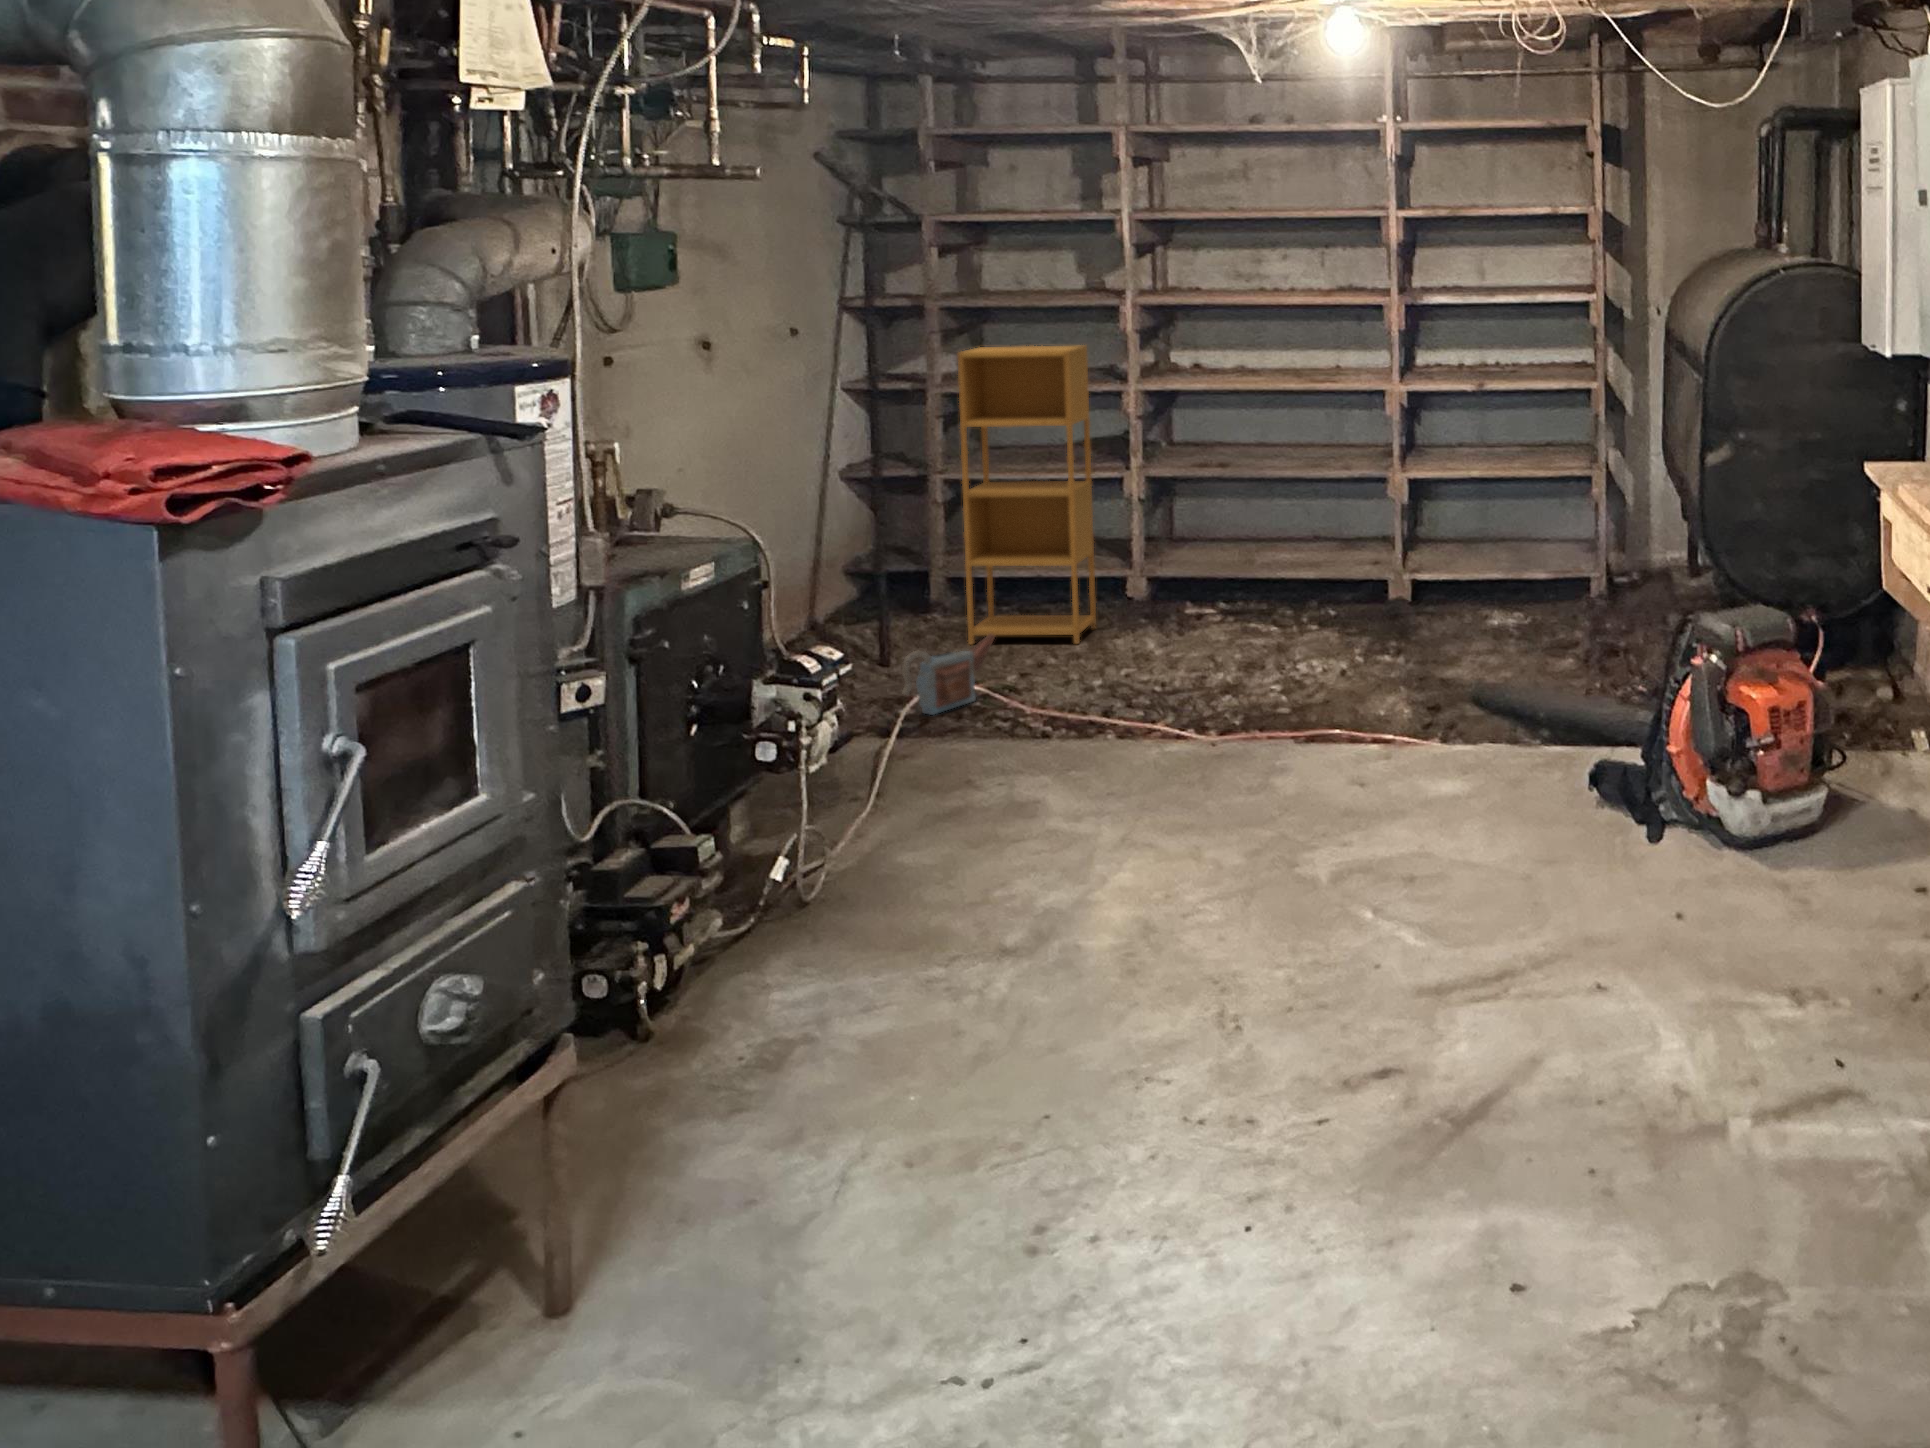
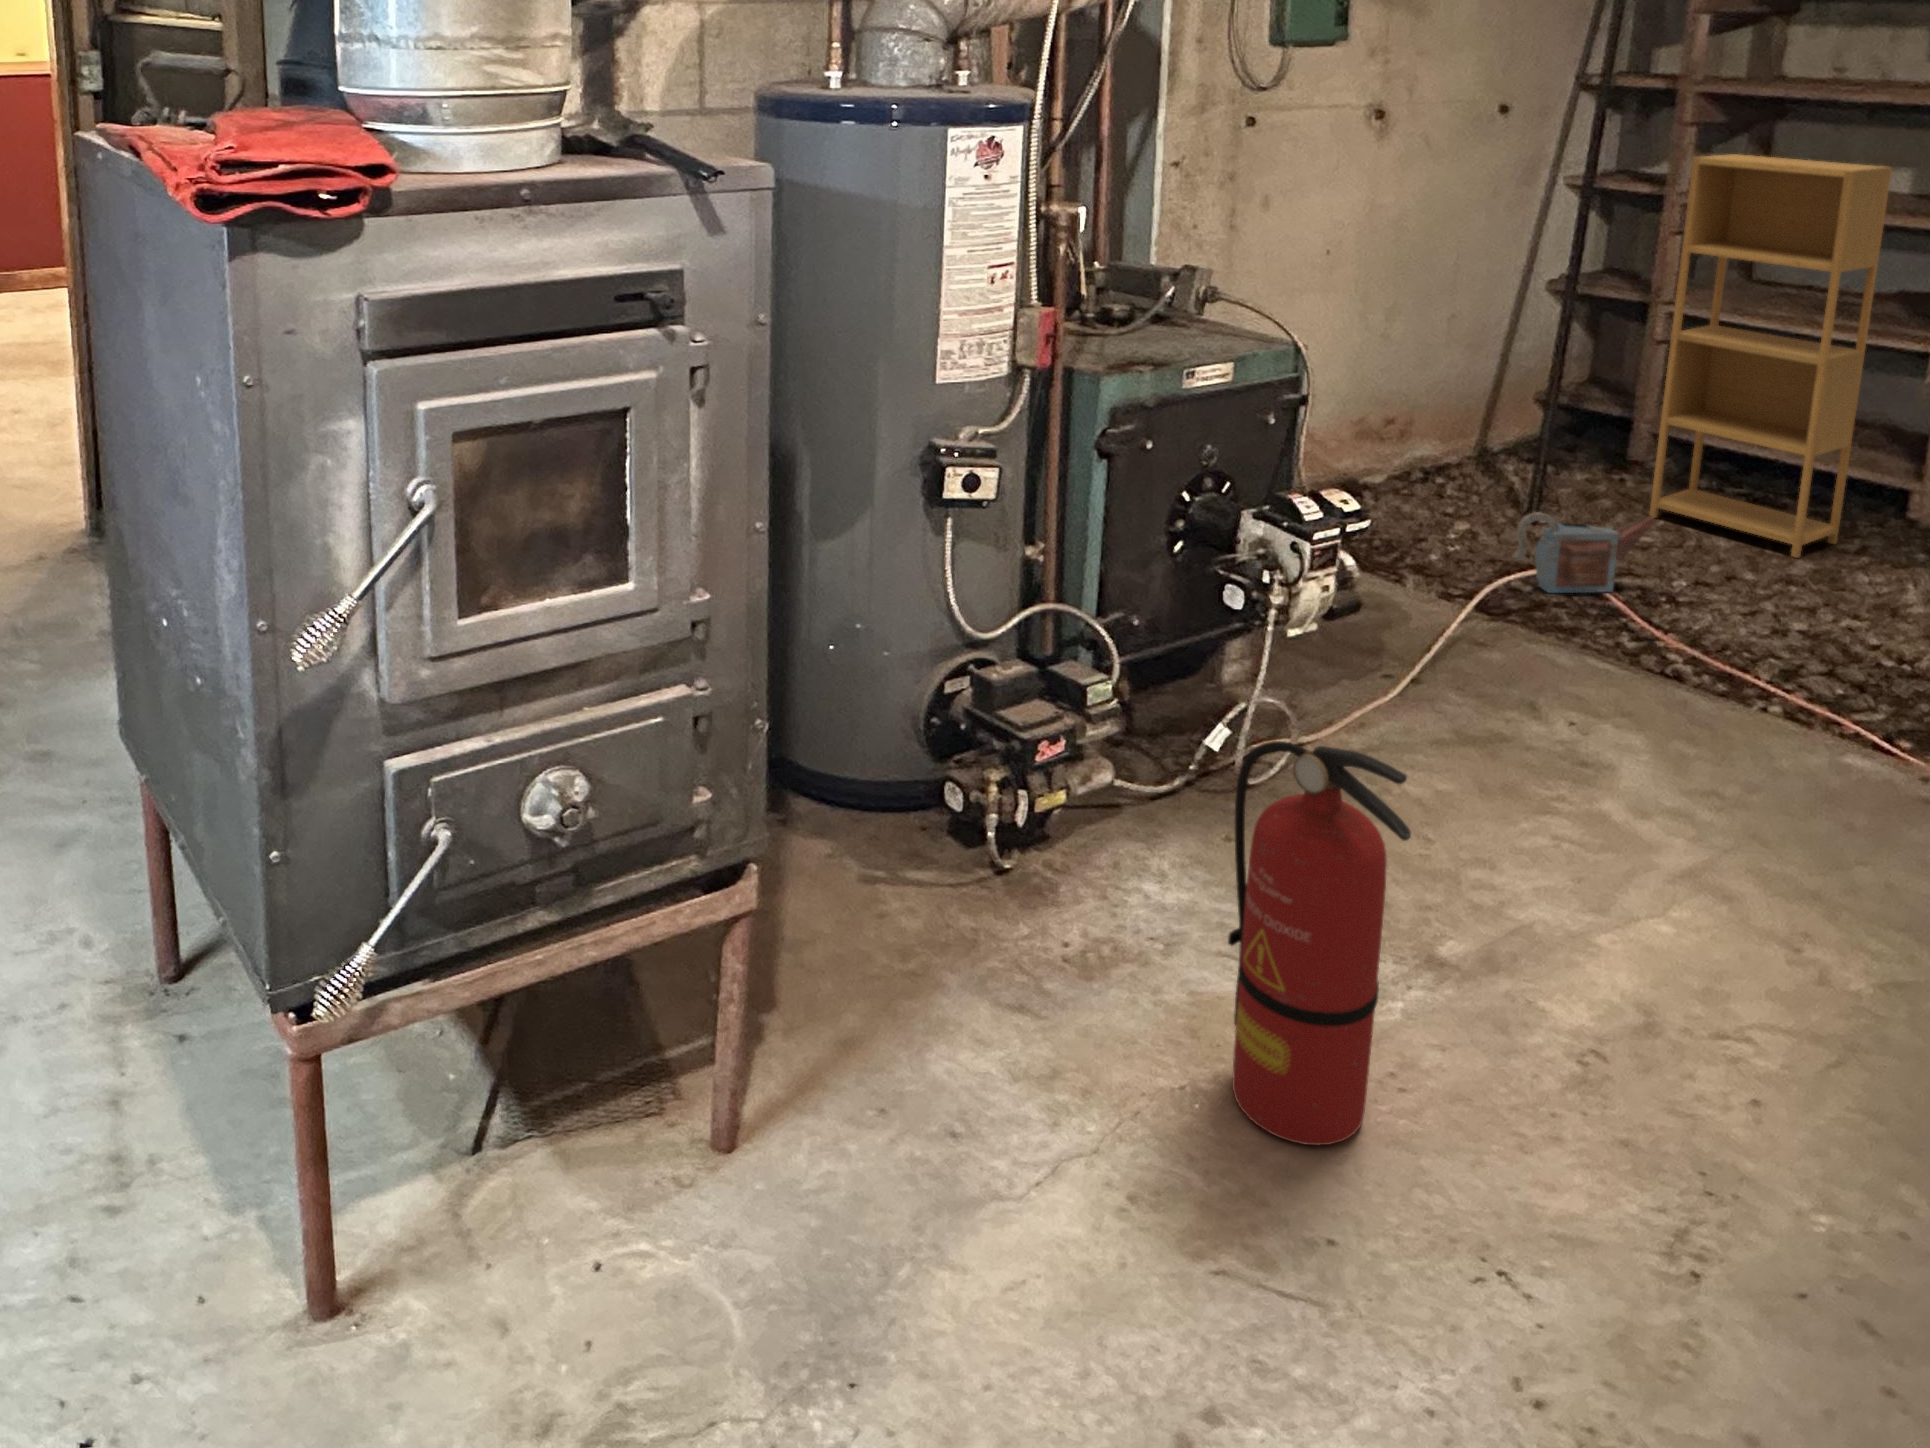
fire extinguisher: none [897,774,1036,1078] -> present [1228,741,1411,1145]

